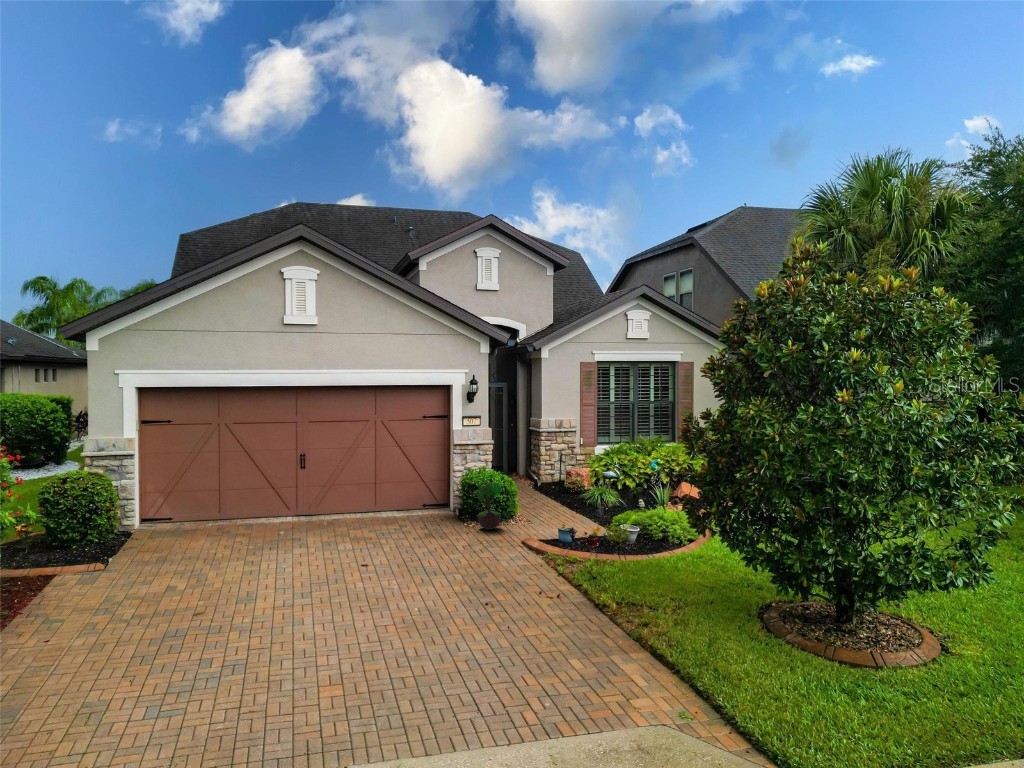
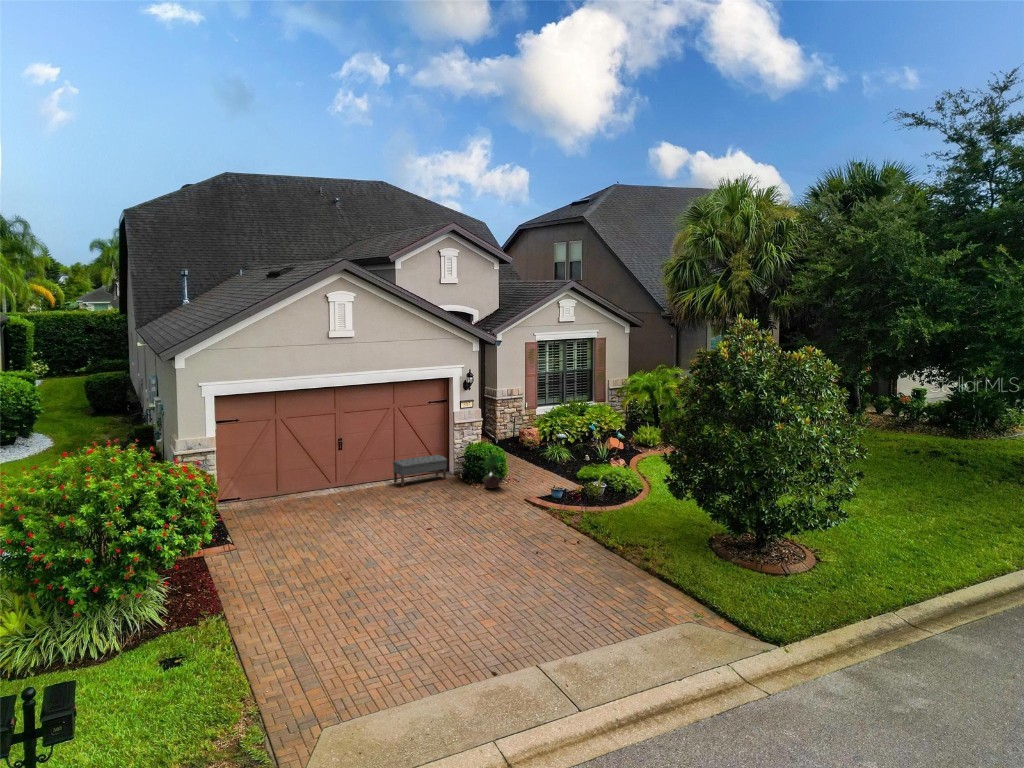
bench: none [370,485,441,522] -> present [393,455,447,487]

